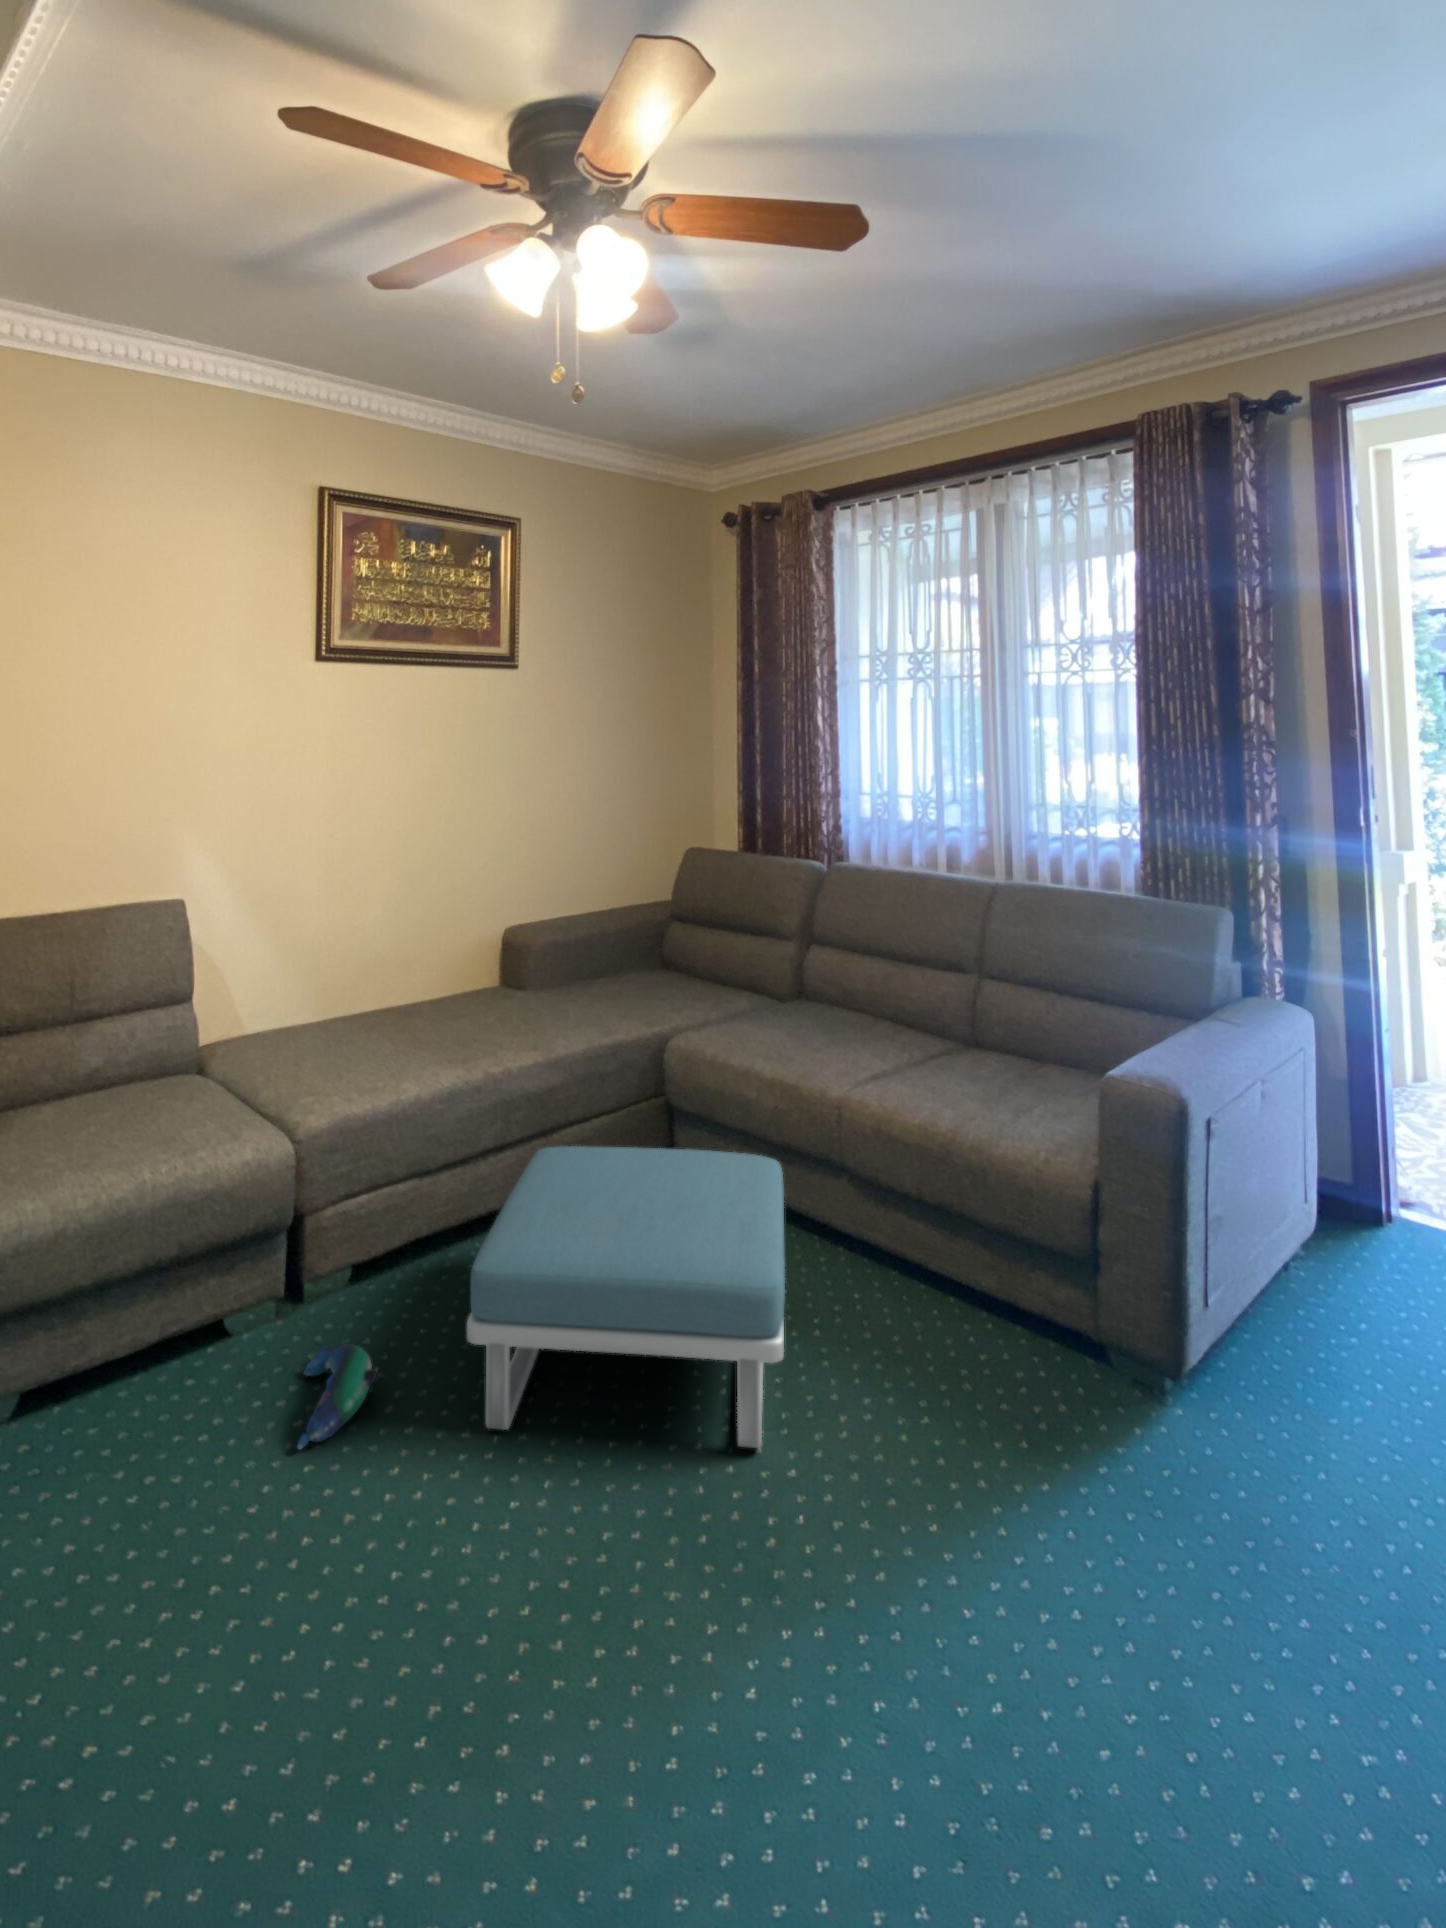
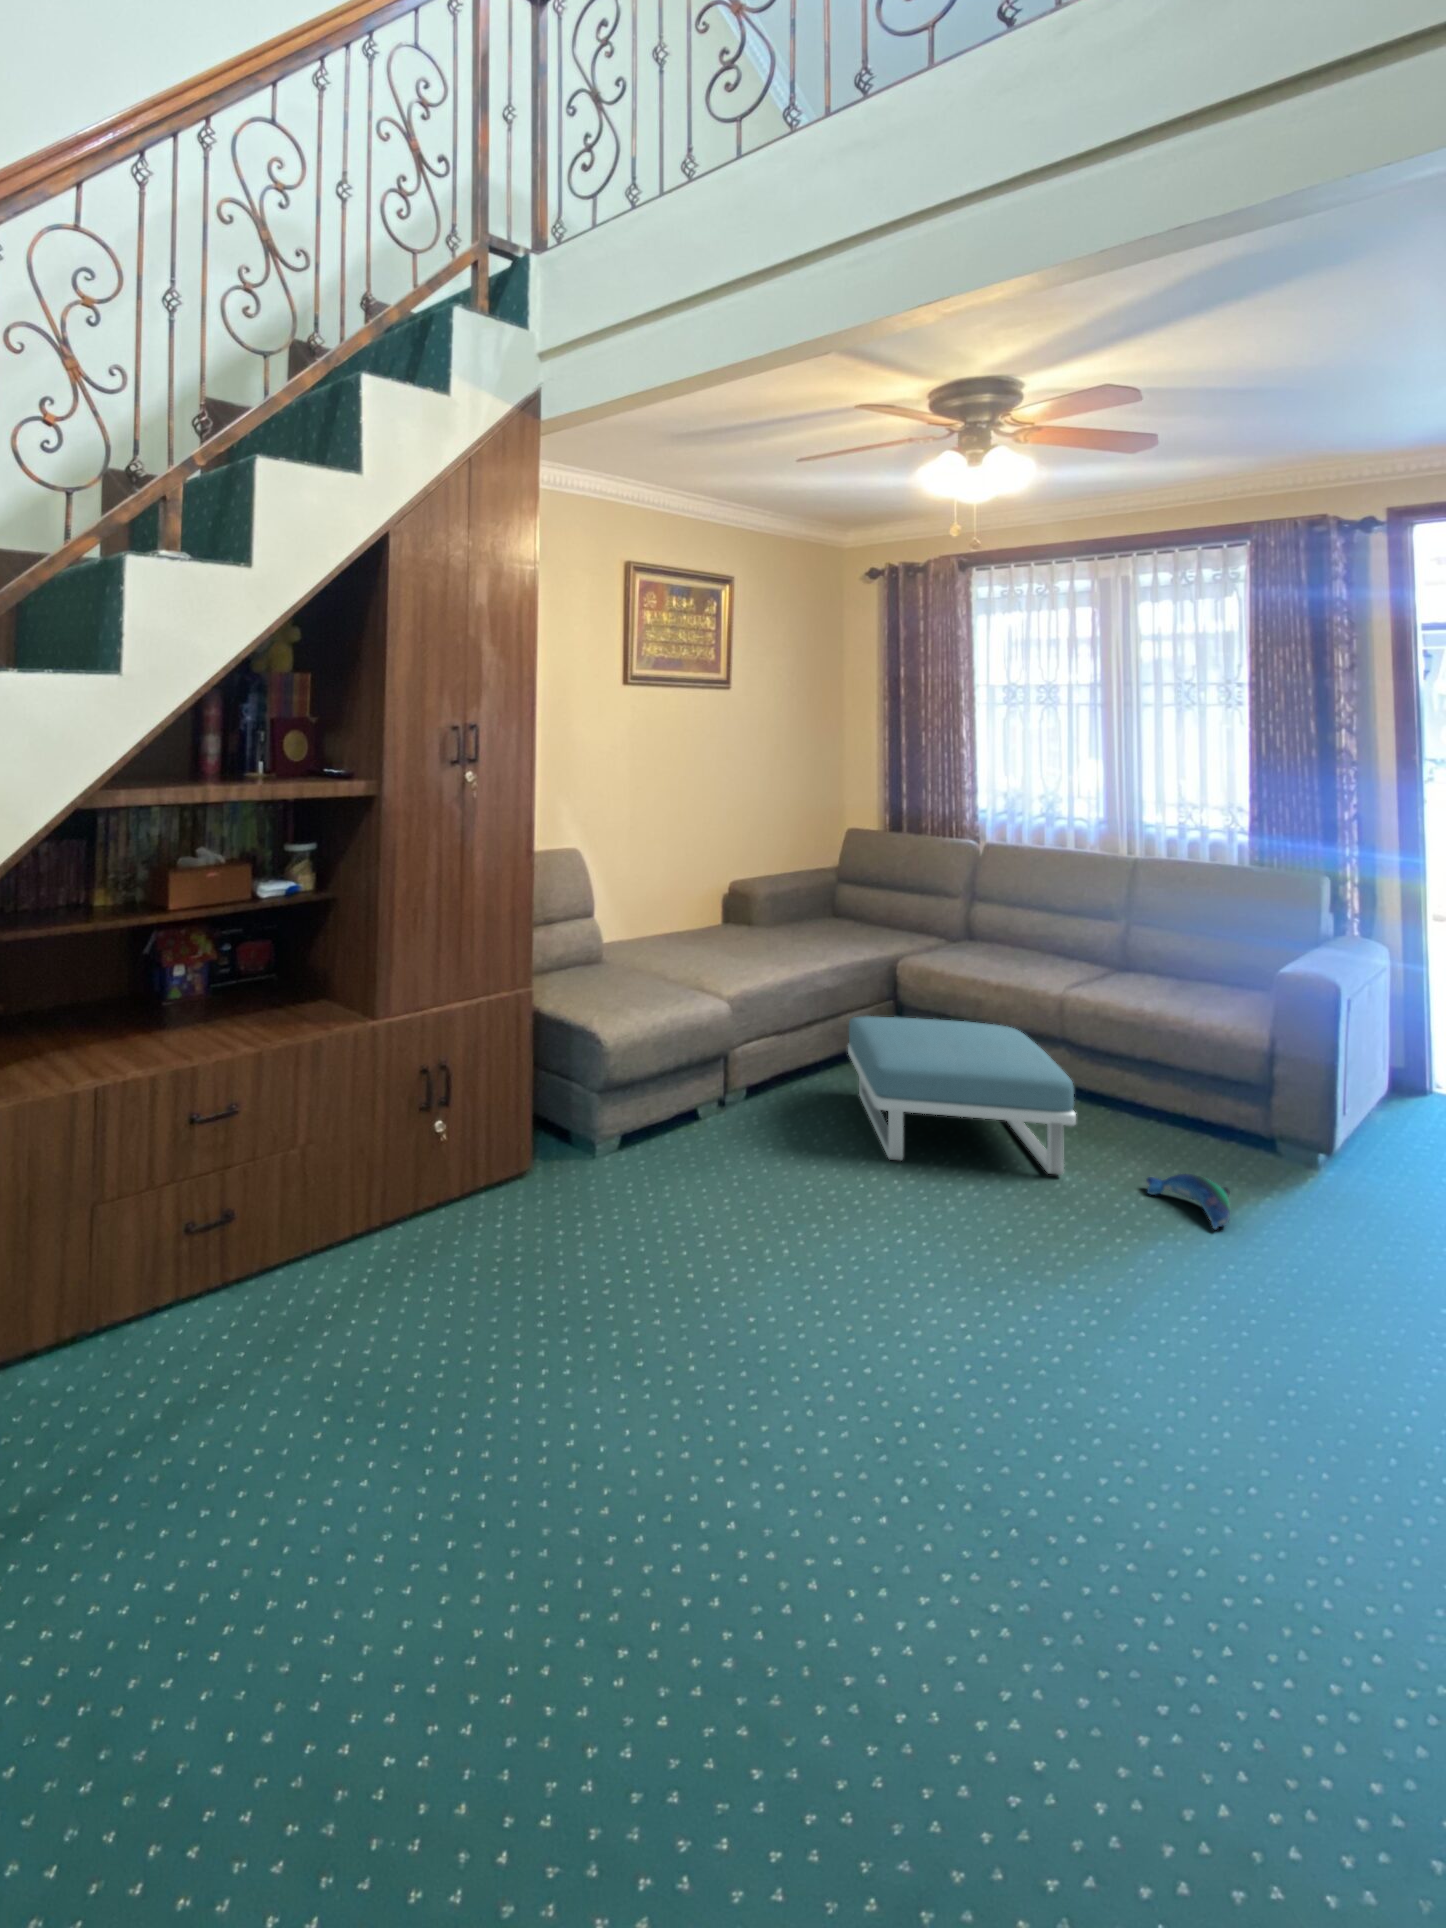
plush toy: present [297,1344,378,1450] -> present [1146,1174,1230,1229]

